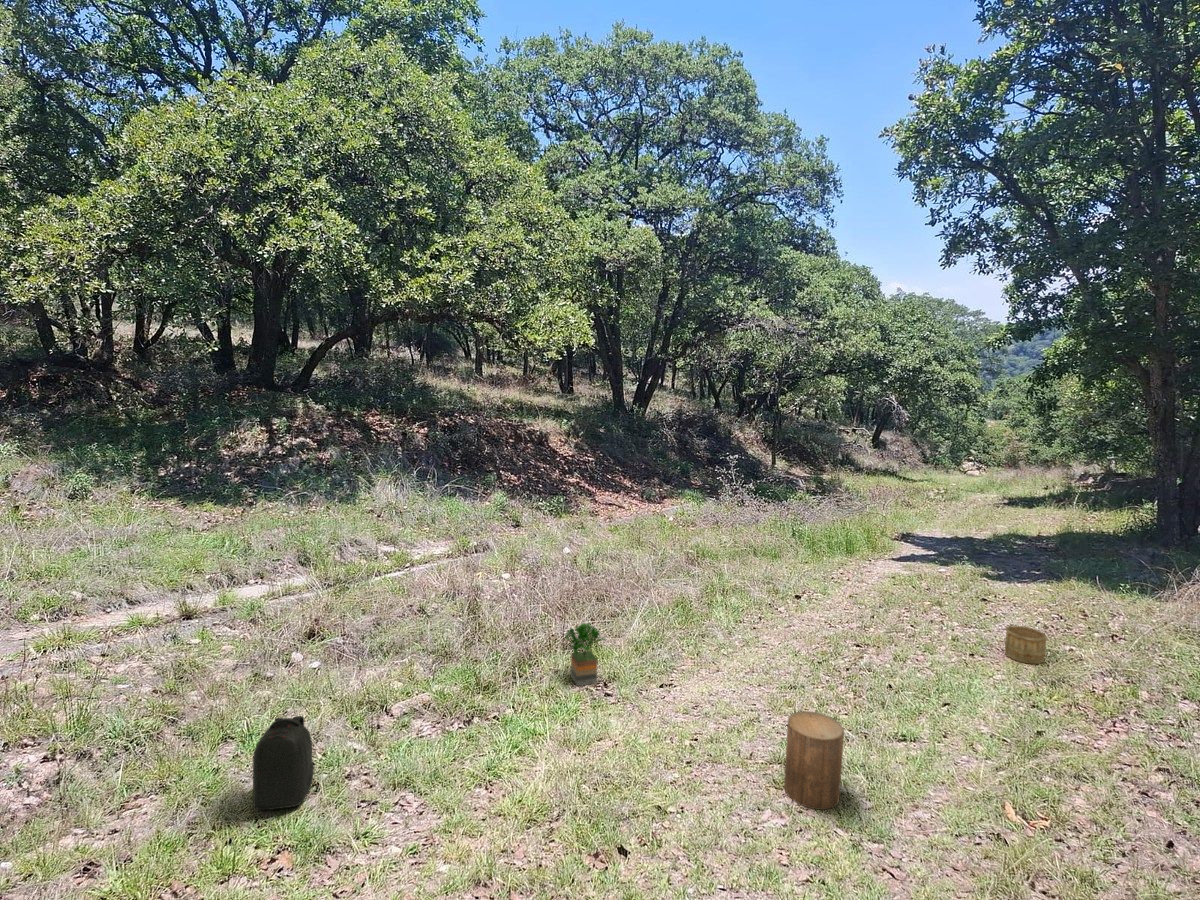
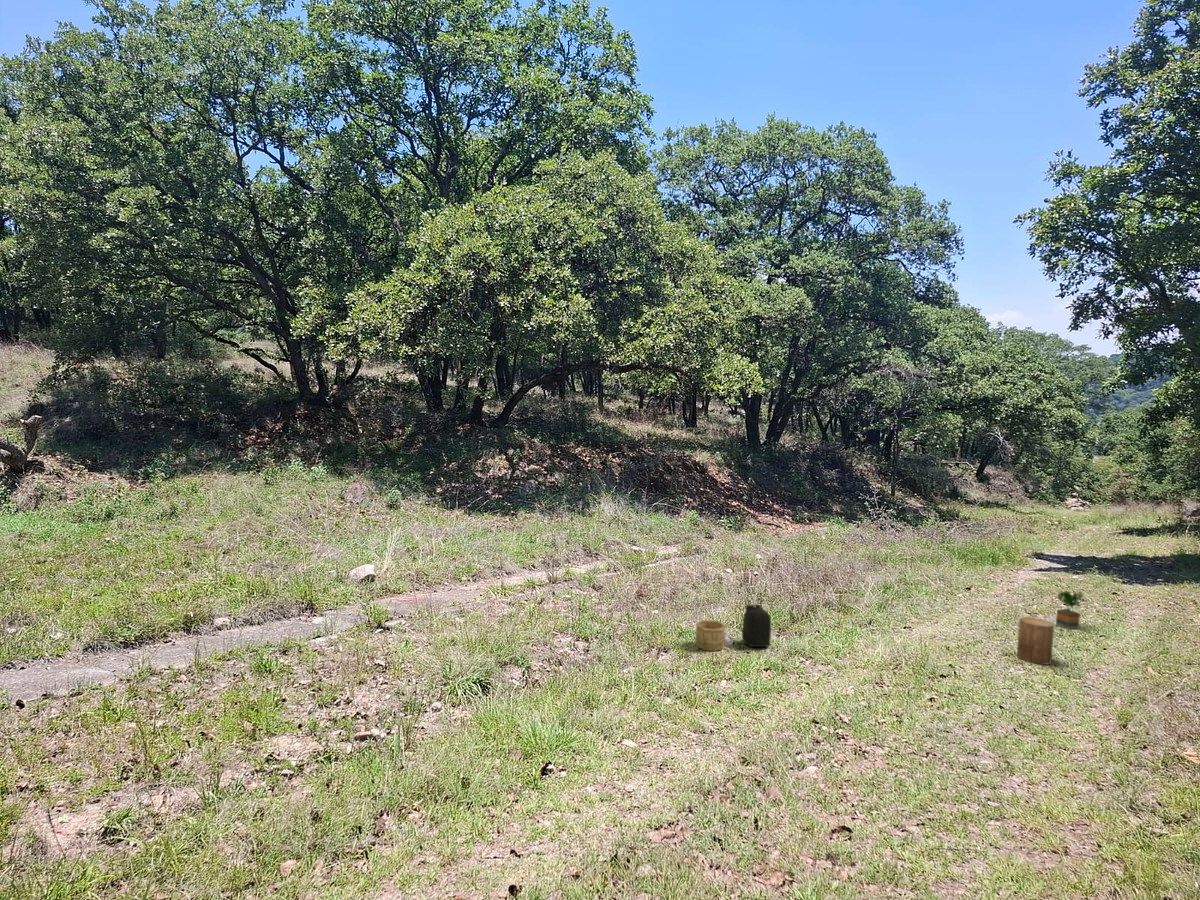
potted tree: present [566,623,605,686] -> present [1056,591,1085,629]
wooden bucket: present [1005,626,1048,664] -> present [696,620,725,651]

